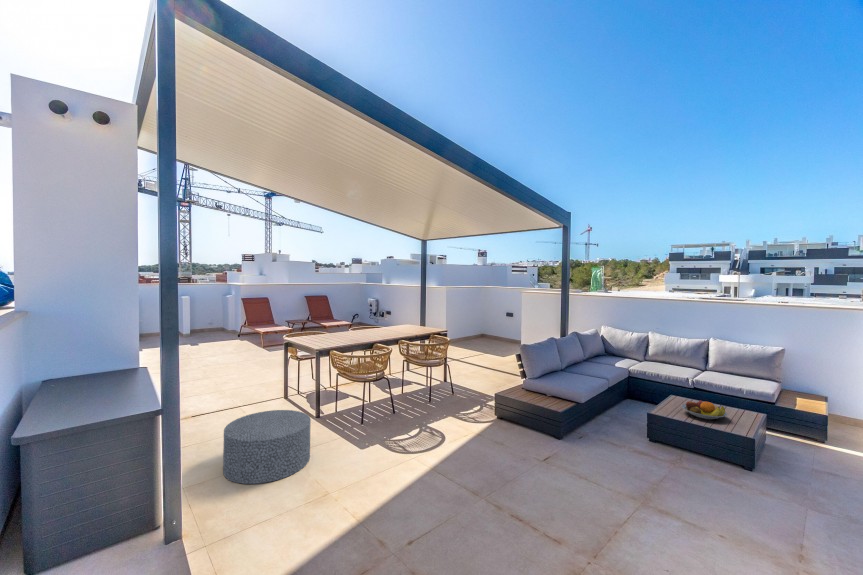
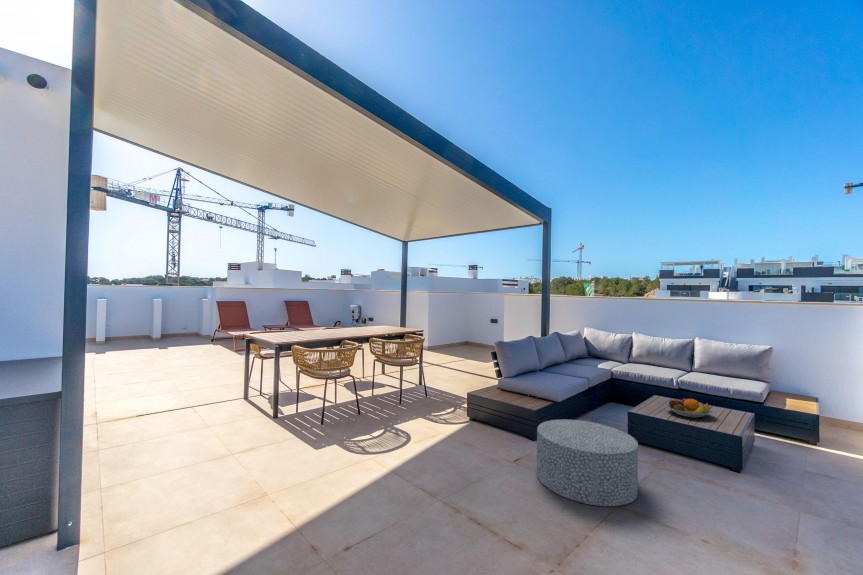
ottoman: present [223,410,311,484] -> present [536,419,638,506]

